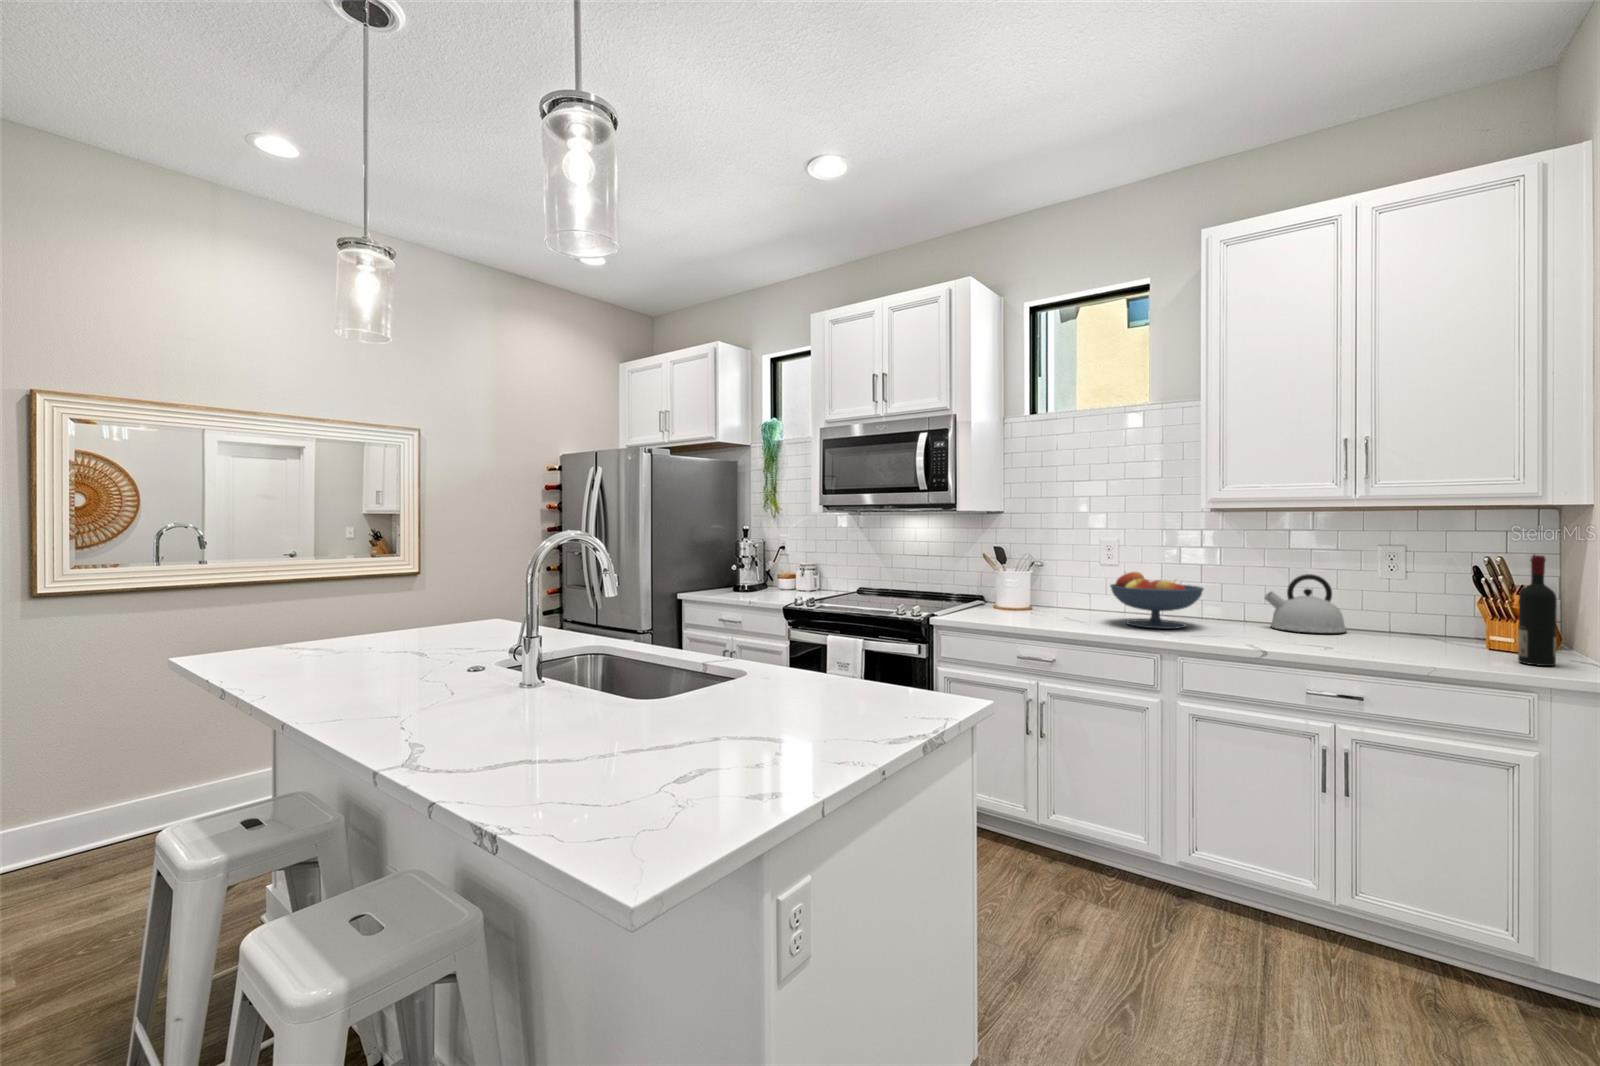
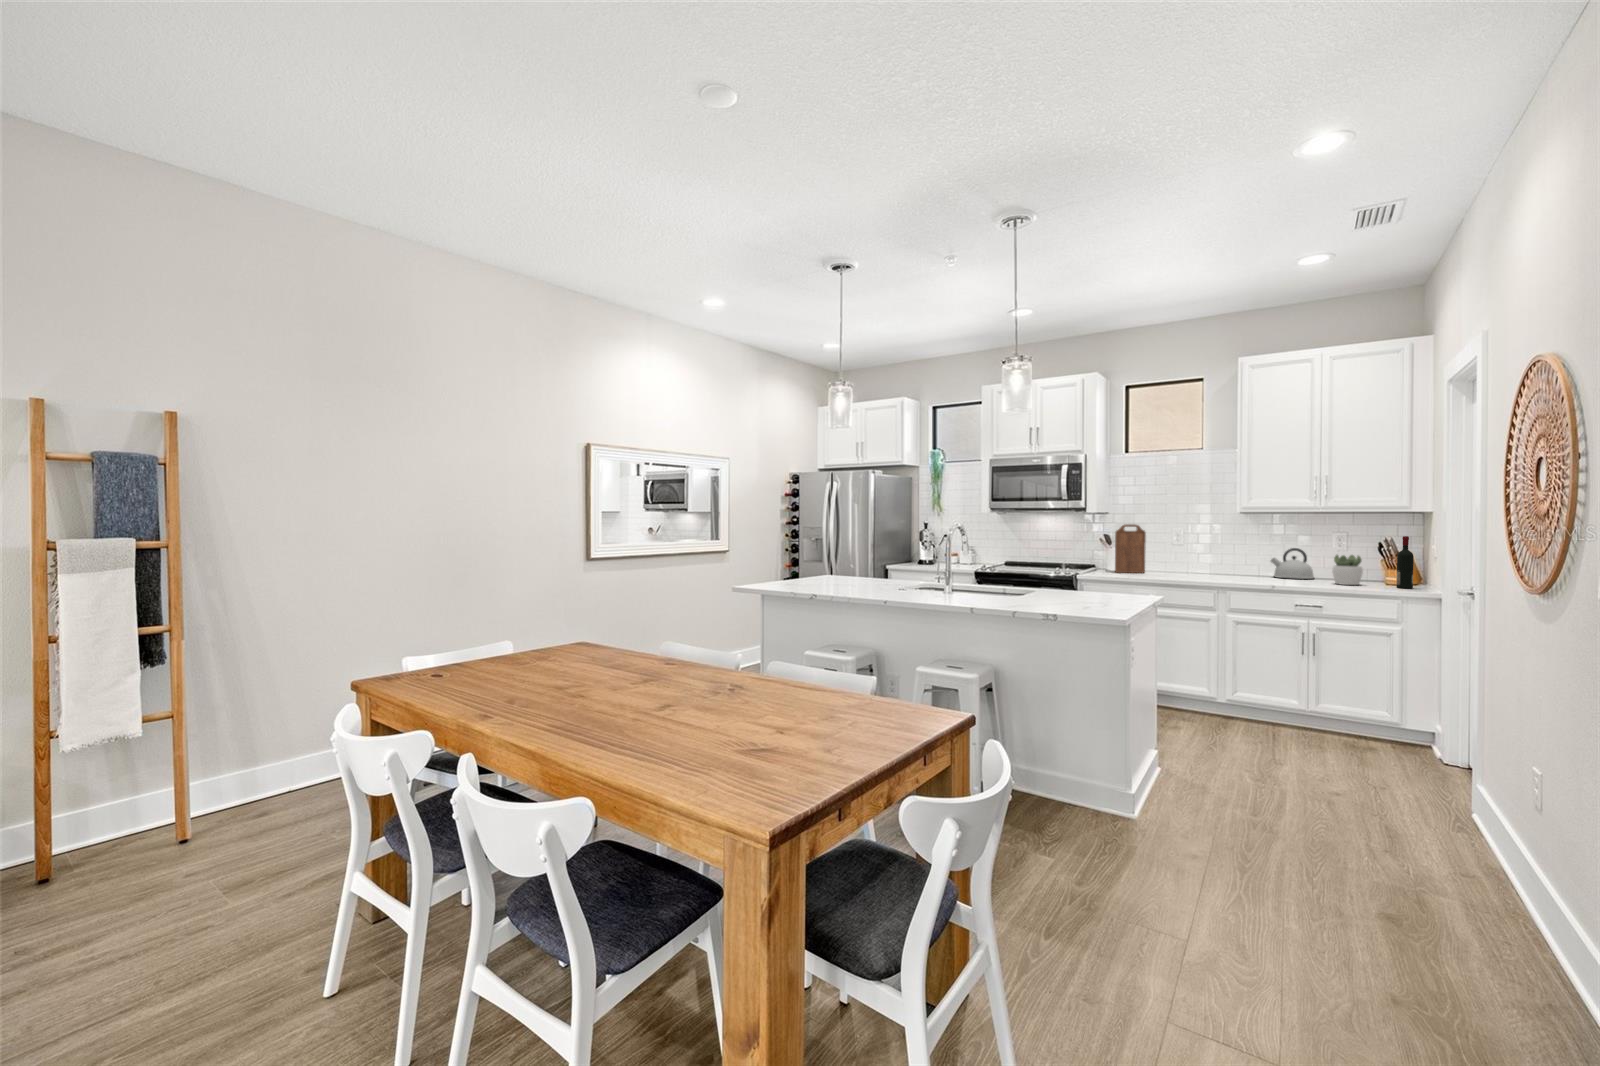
cutting board: none [997,531,1049,616] -> present [1115,524,1146,573]
fruit bowl: present [1110,572,1204,629] -> none [1184,547,1238,577]
succulent plant: none [1381,590,1445,654] -> present [1332,555,1363,585]

